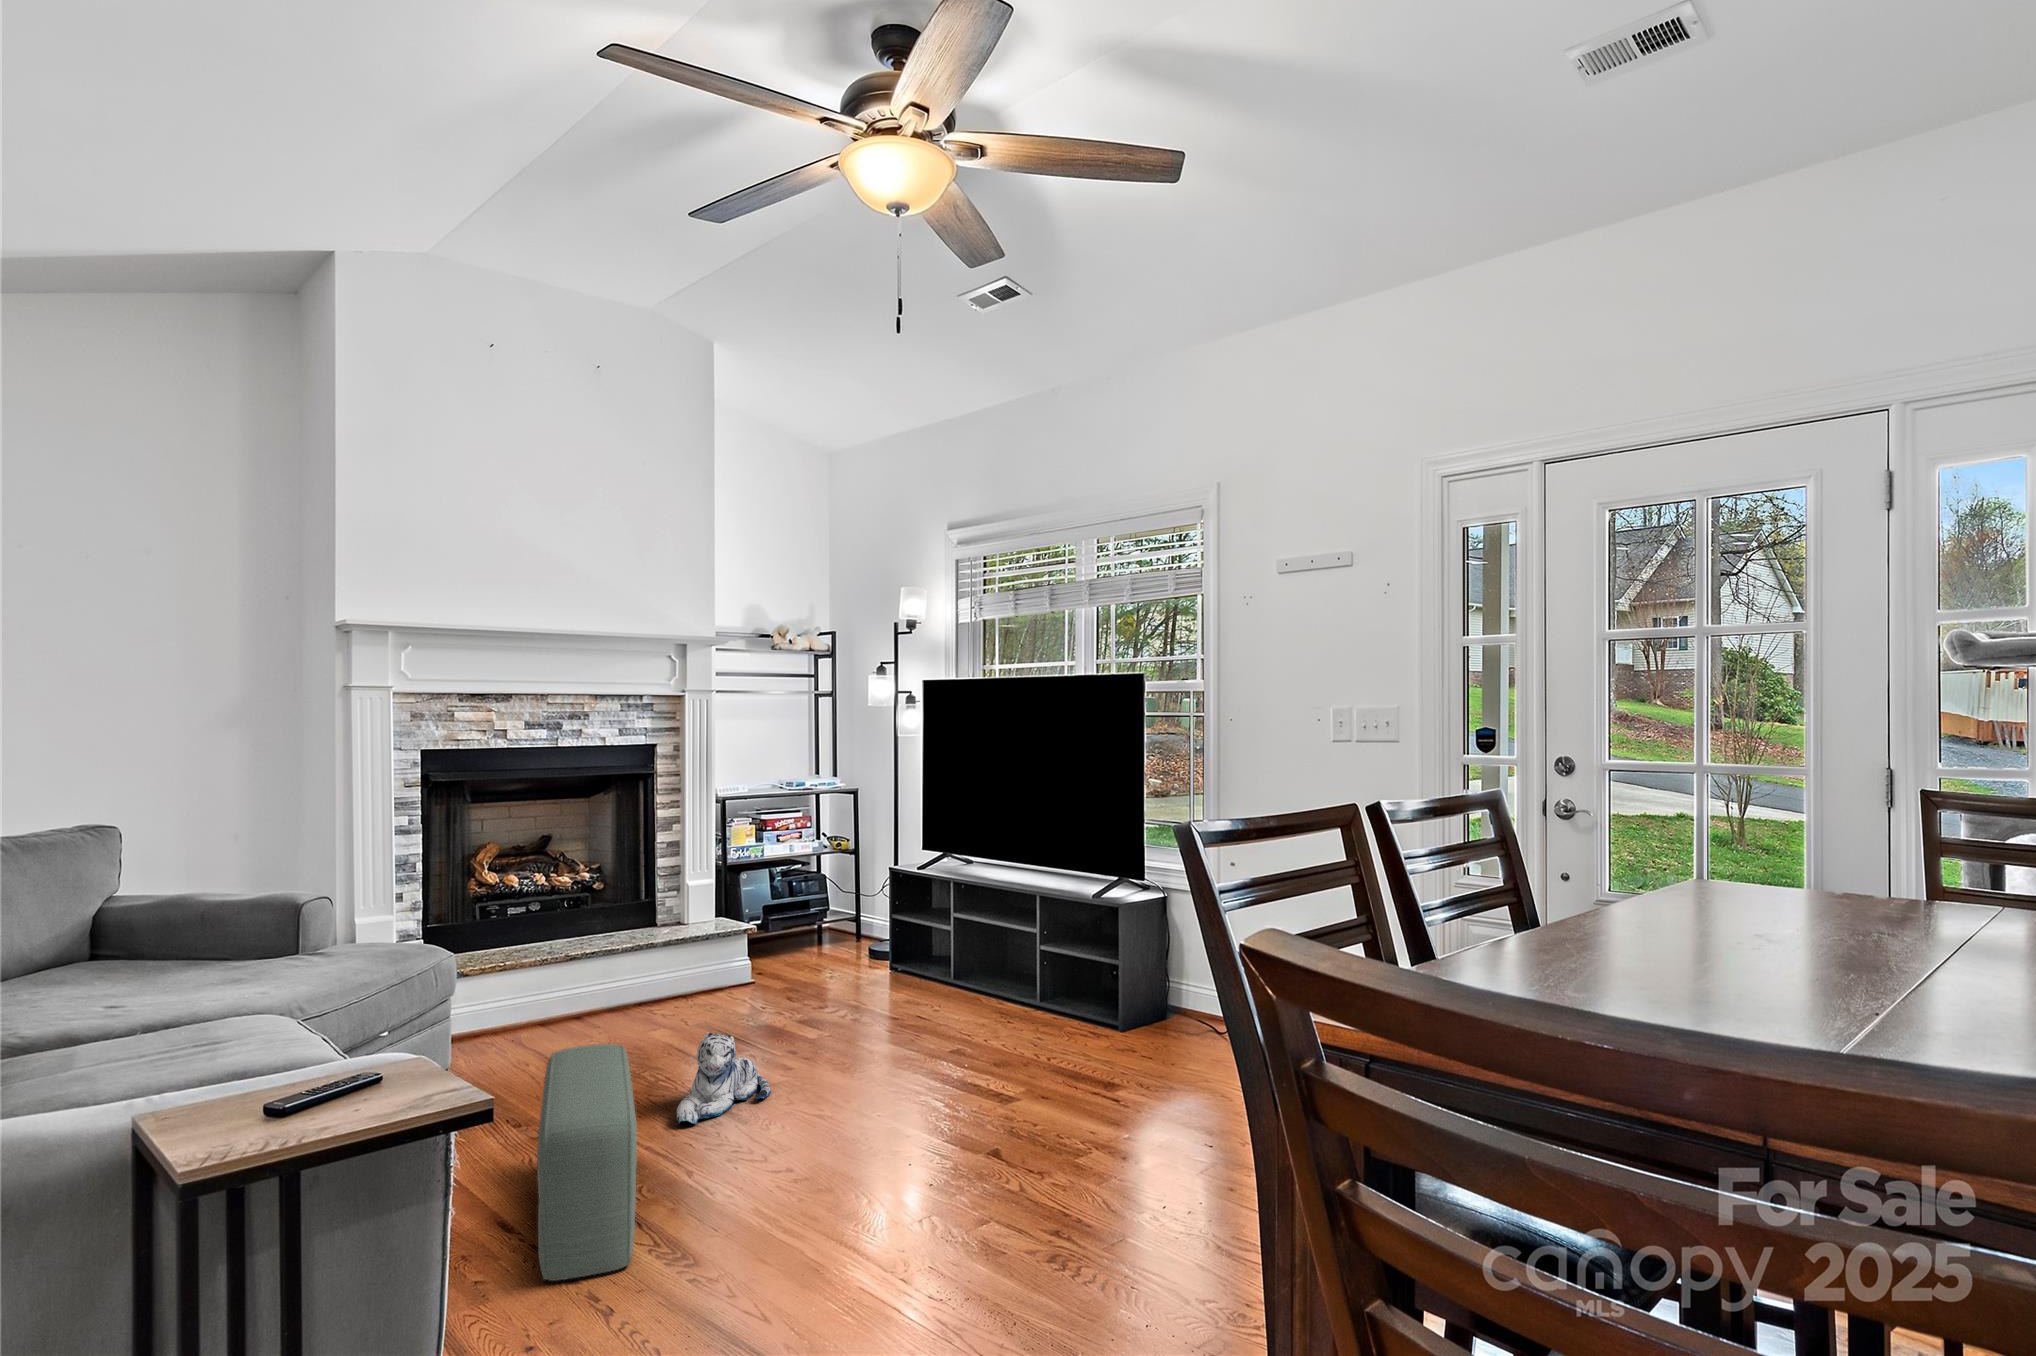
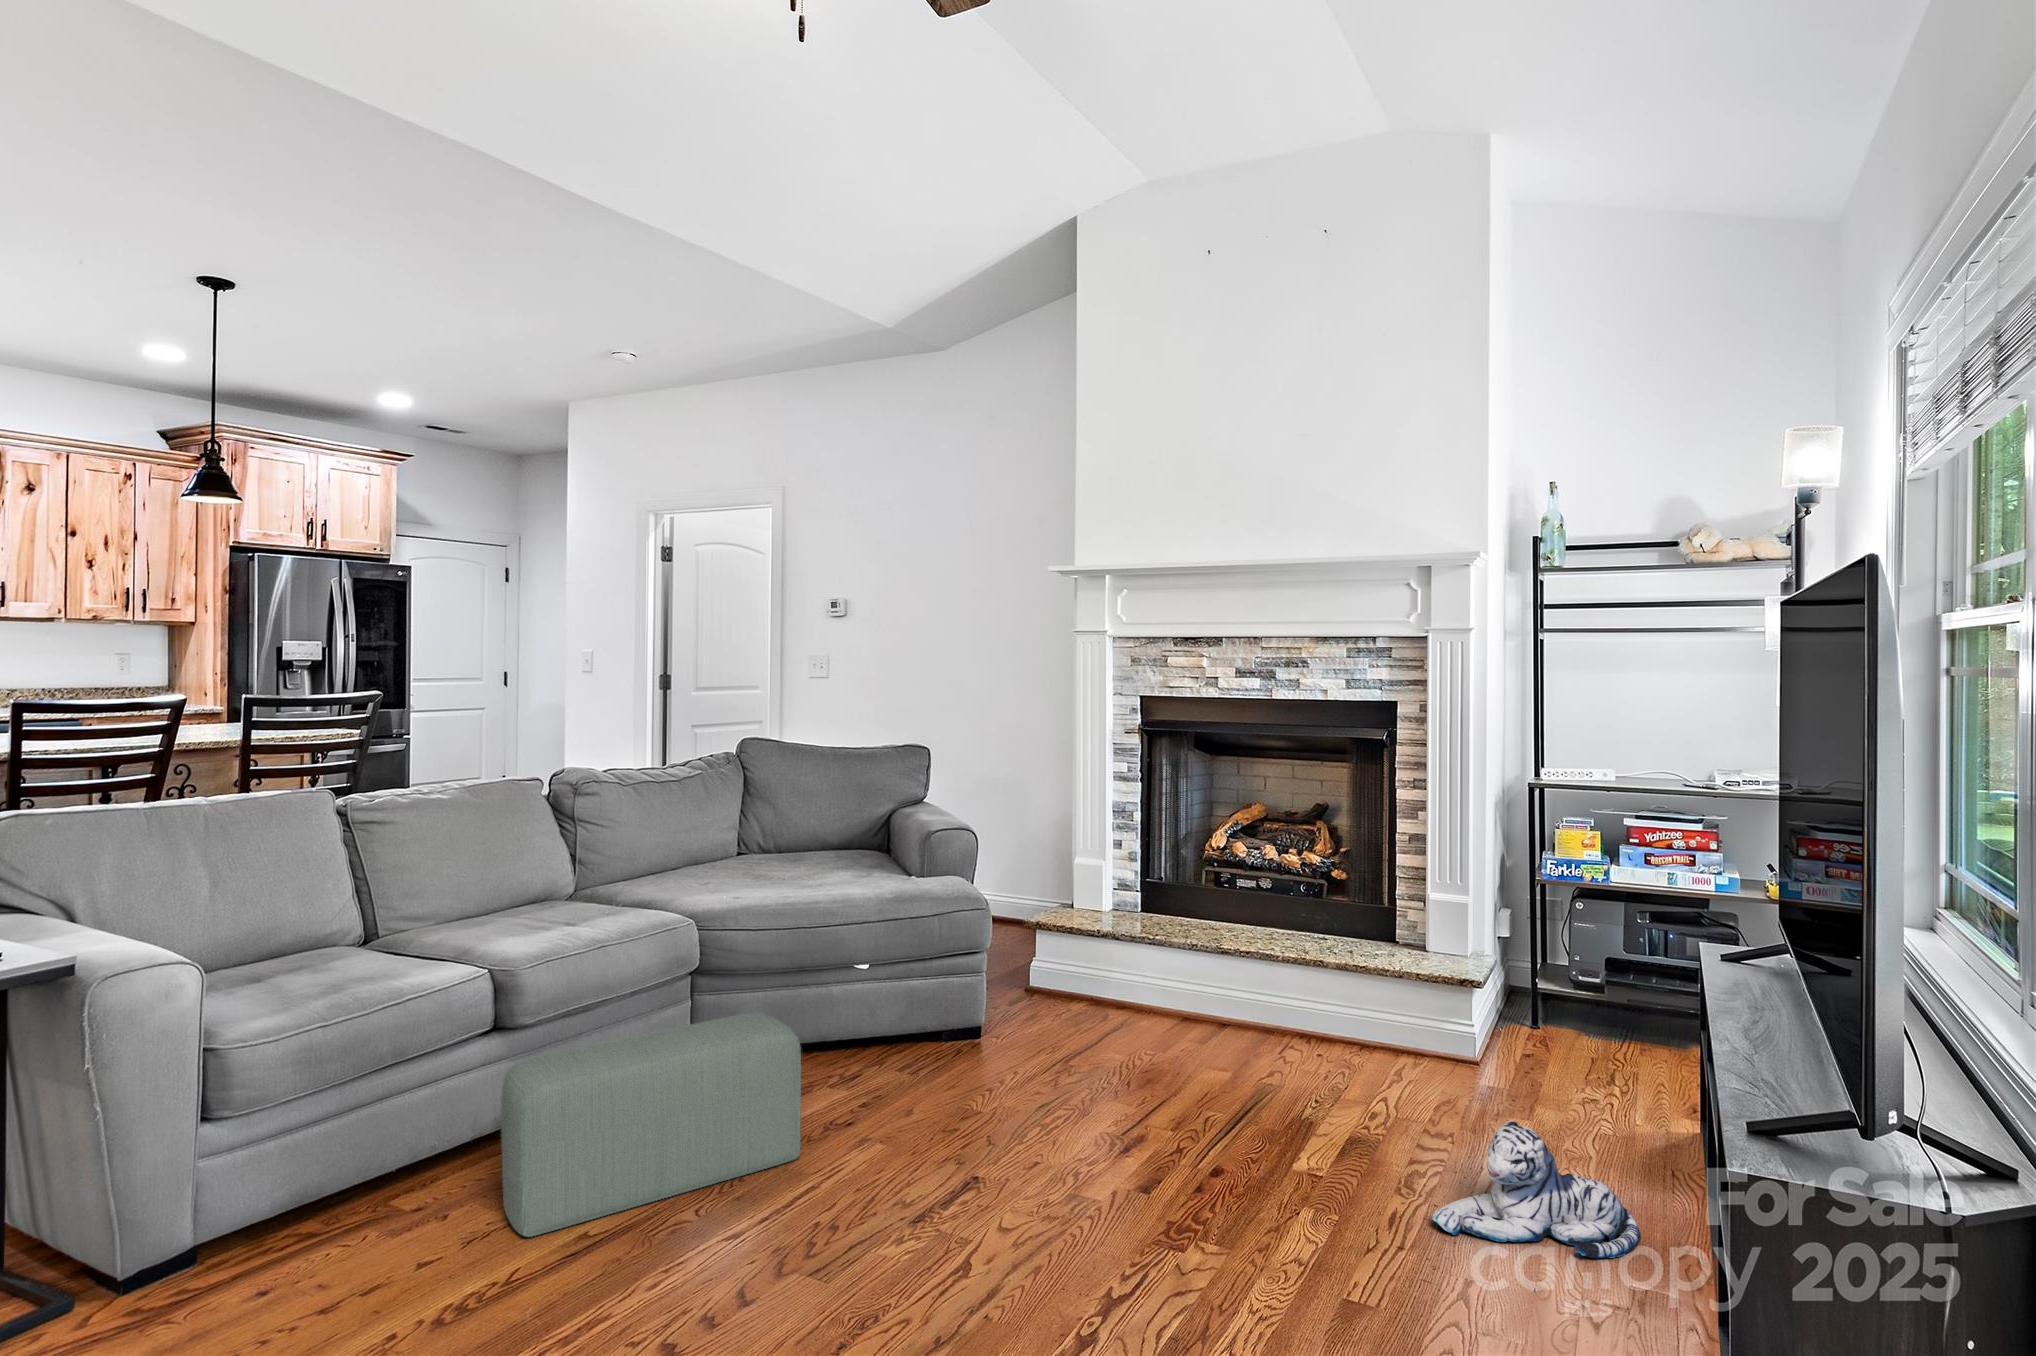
plush toy: present [676,1033,771,1124] -> present [1432,1120,1641,1258]

